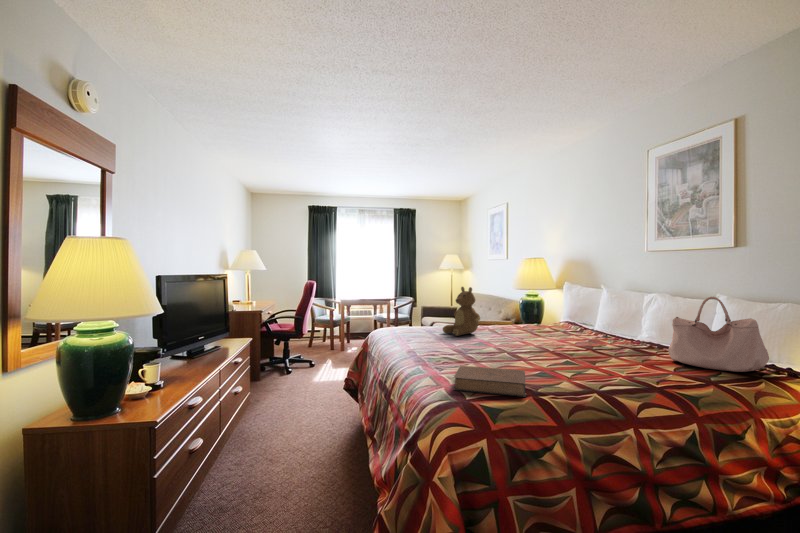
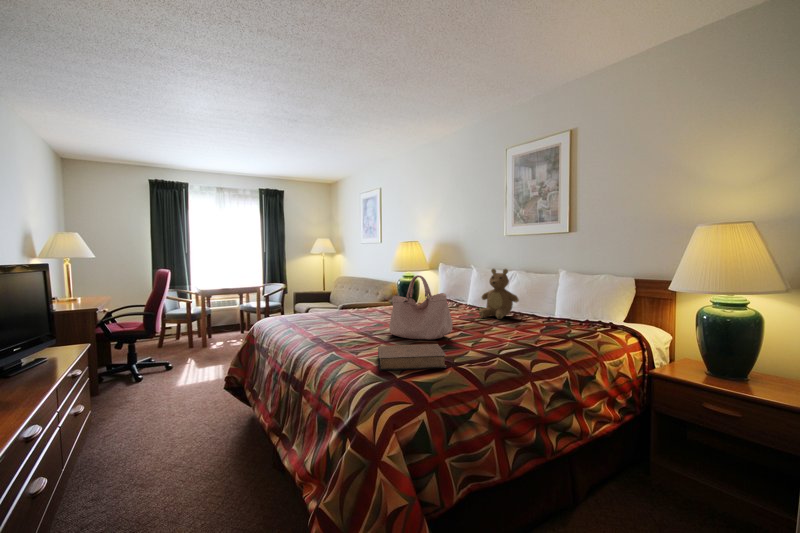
teddy bear: present [443,287,480,336] -> present [479,269,519,319]
handbag: present [669,297,769,372] -> present [389,275,453,339]

